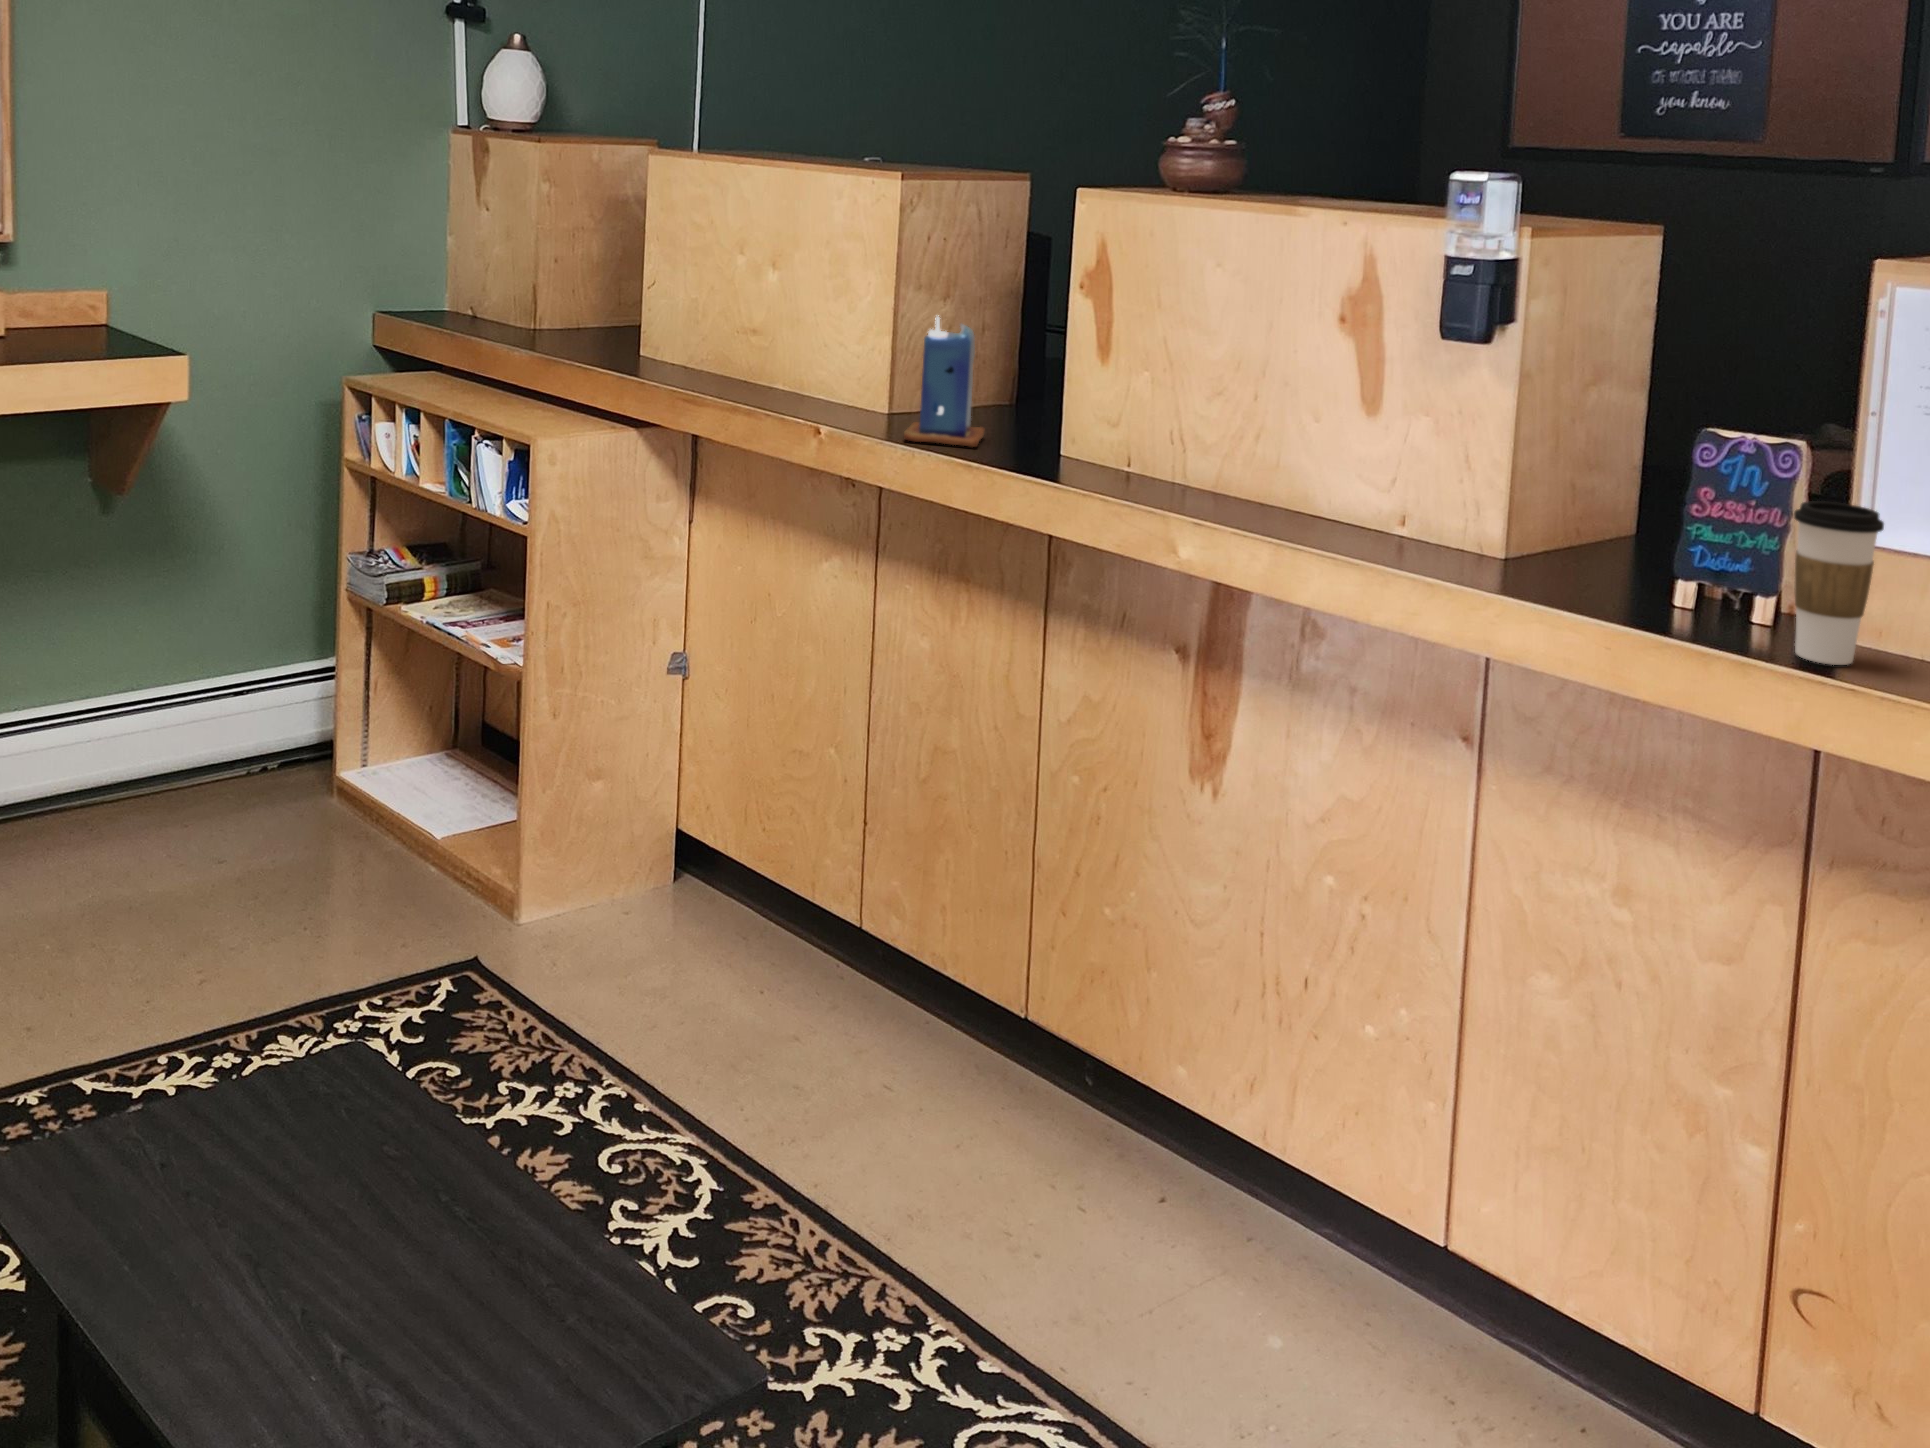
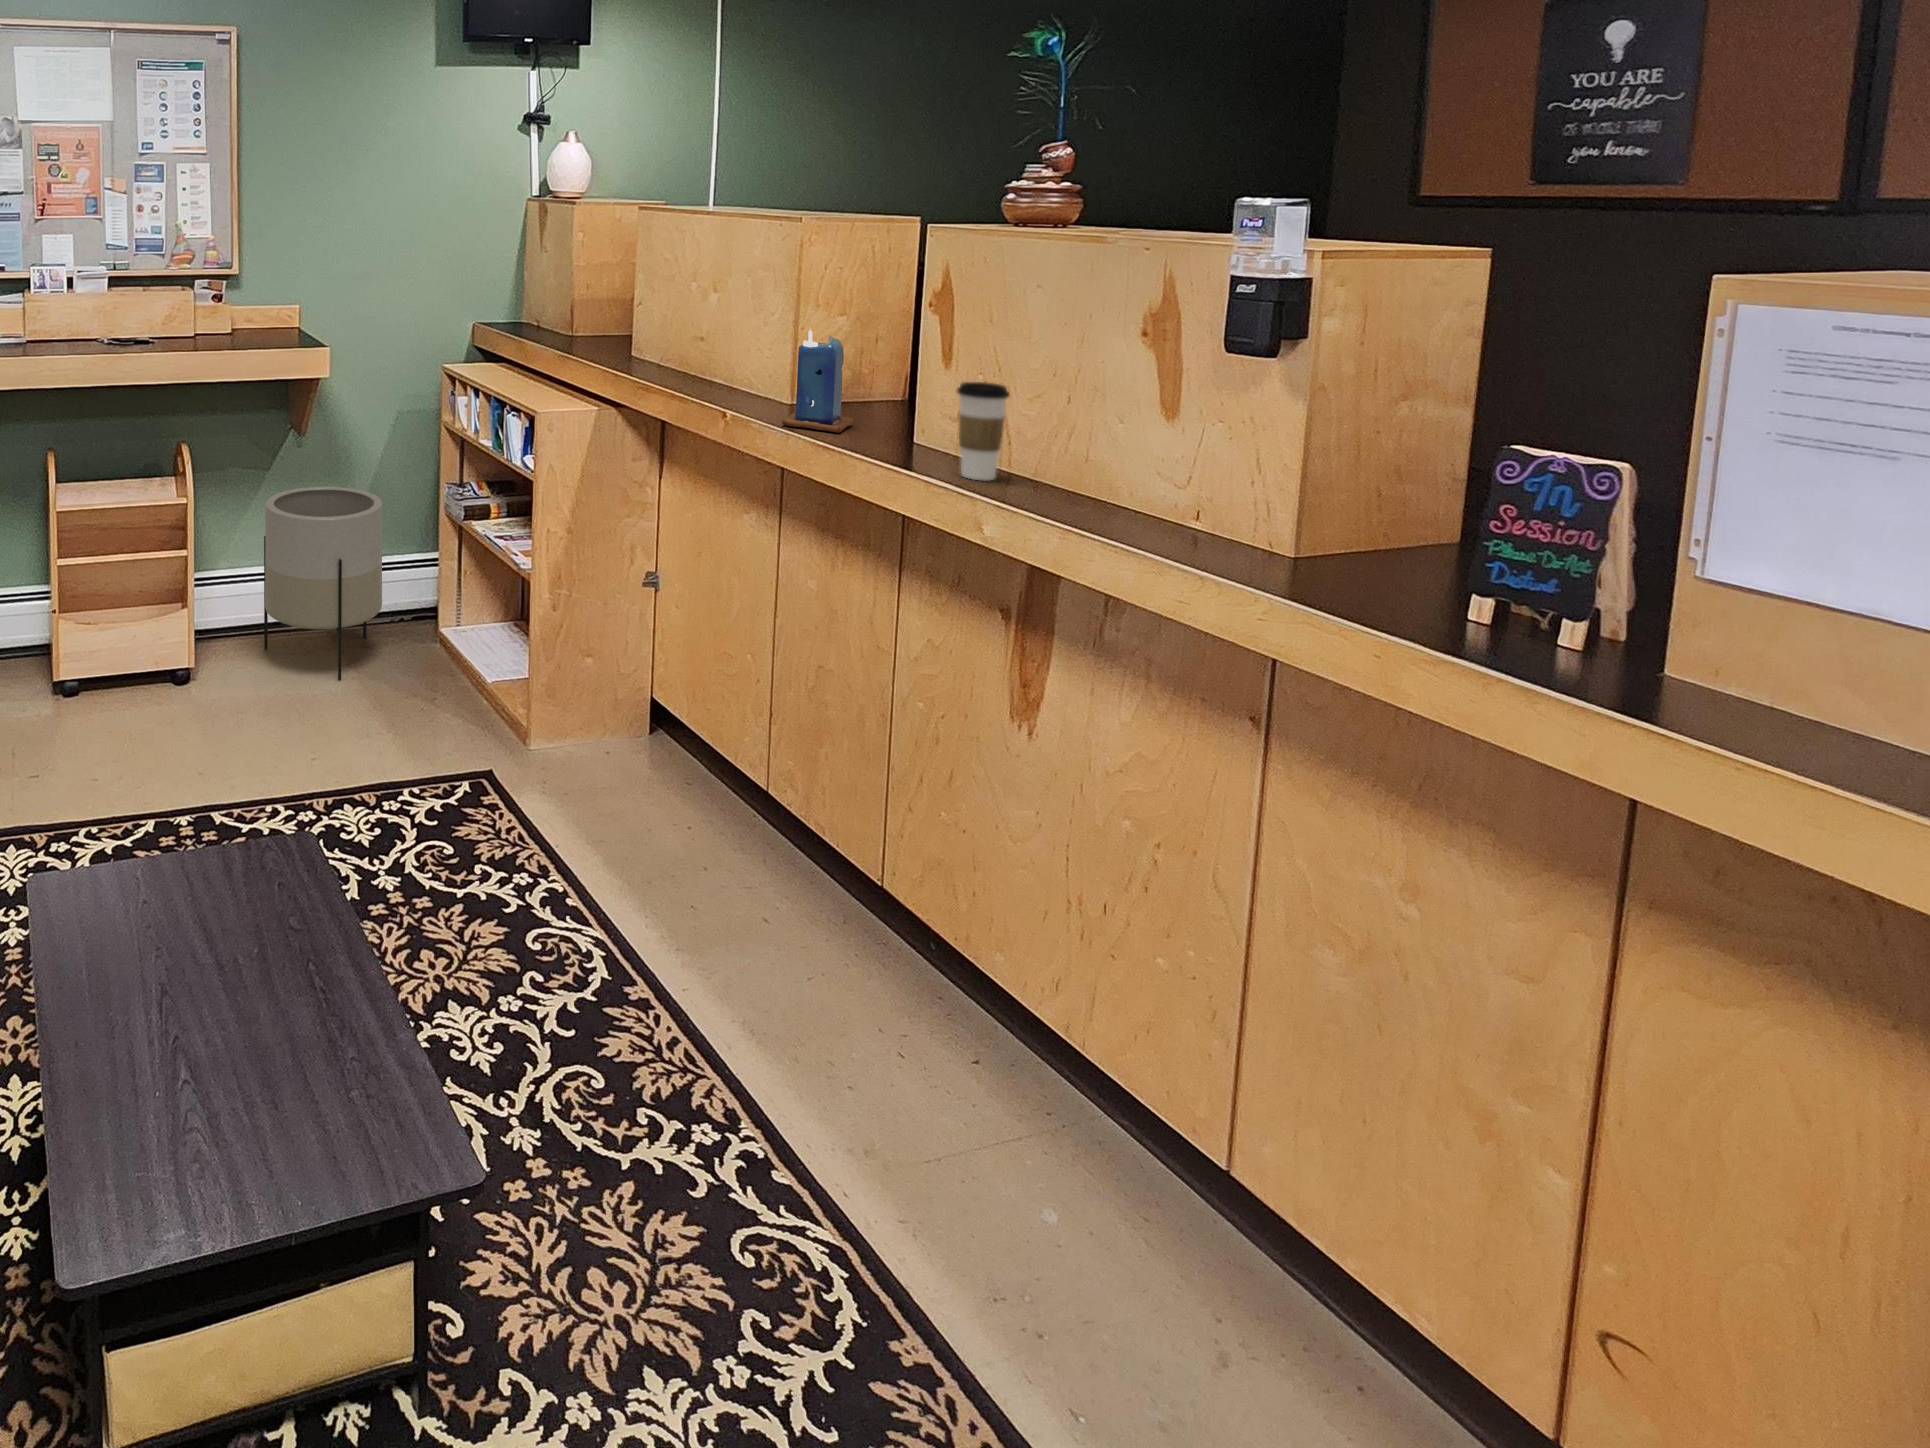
coffee cup: present [1794,501,1884,665] -> present [957,382,1010,481]
planter: none [68,570,266,865] -> present [264,487,382,680]

